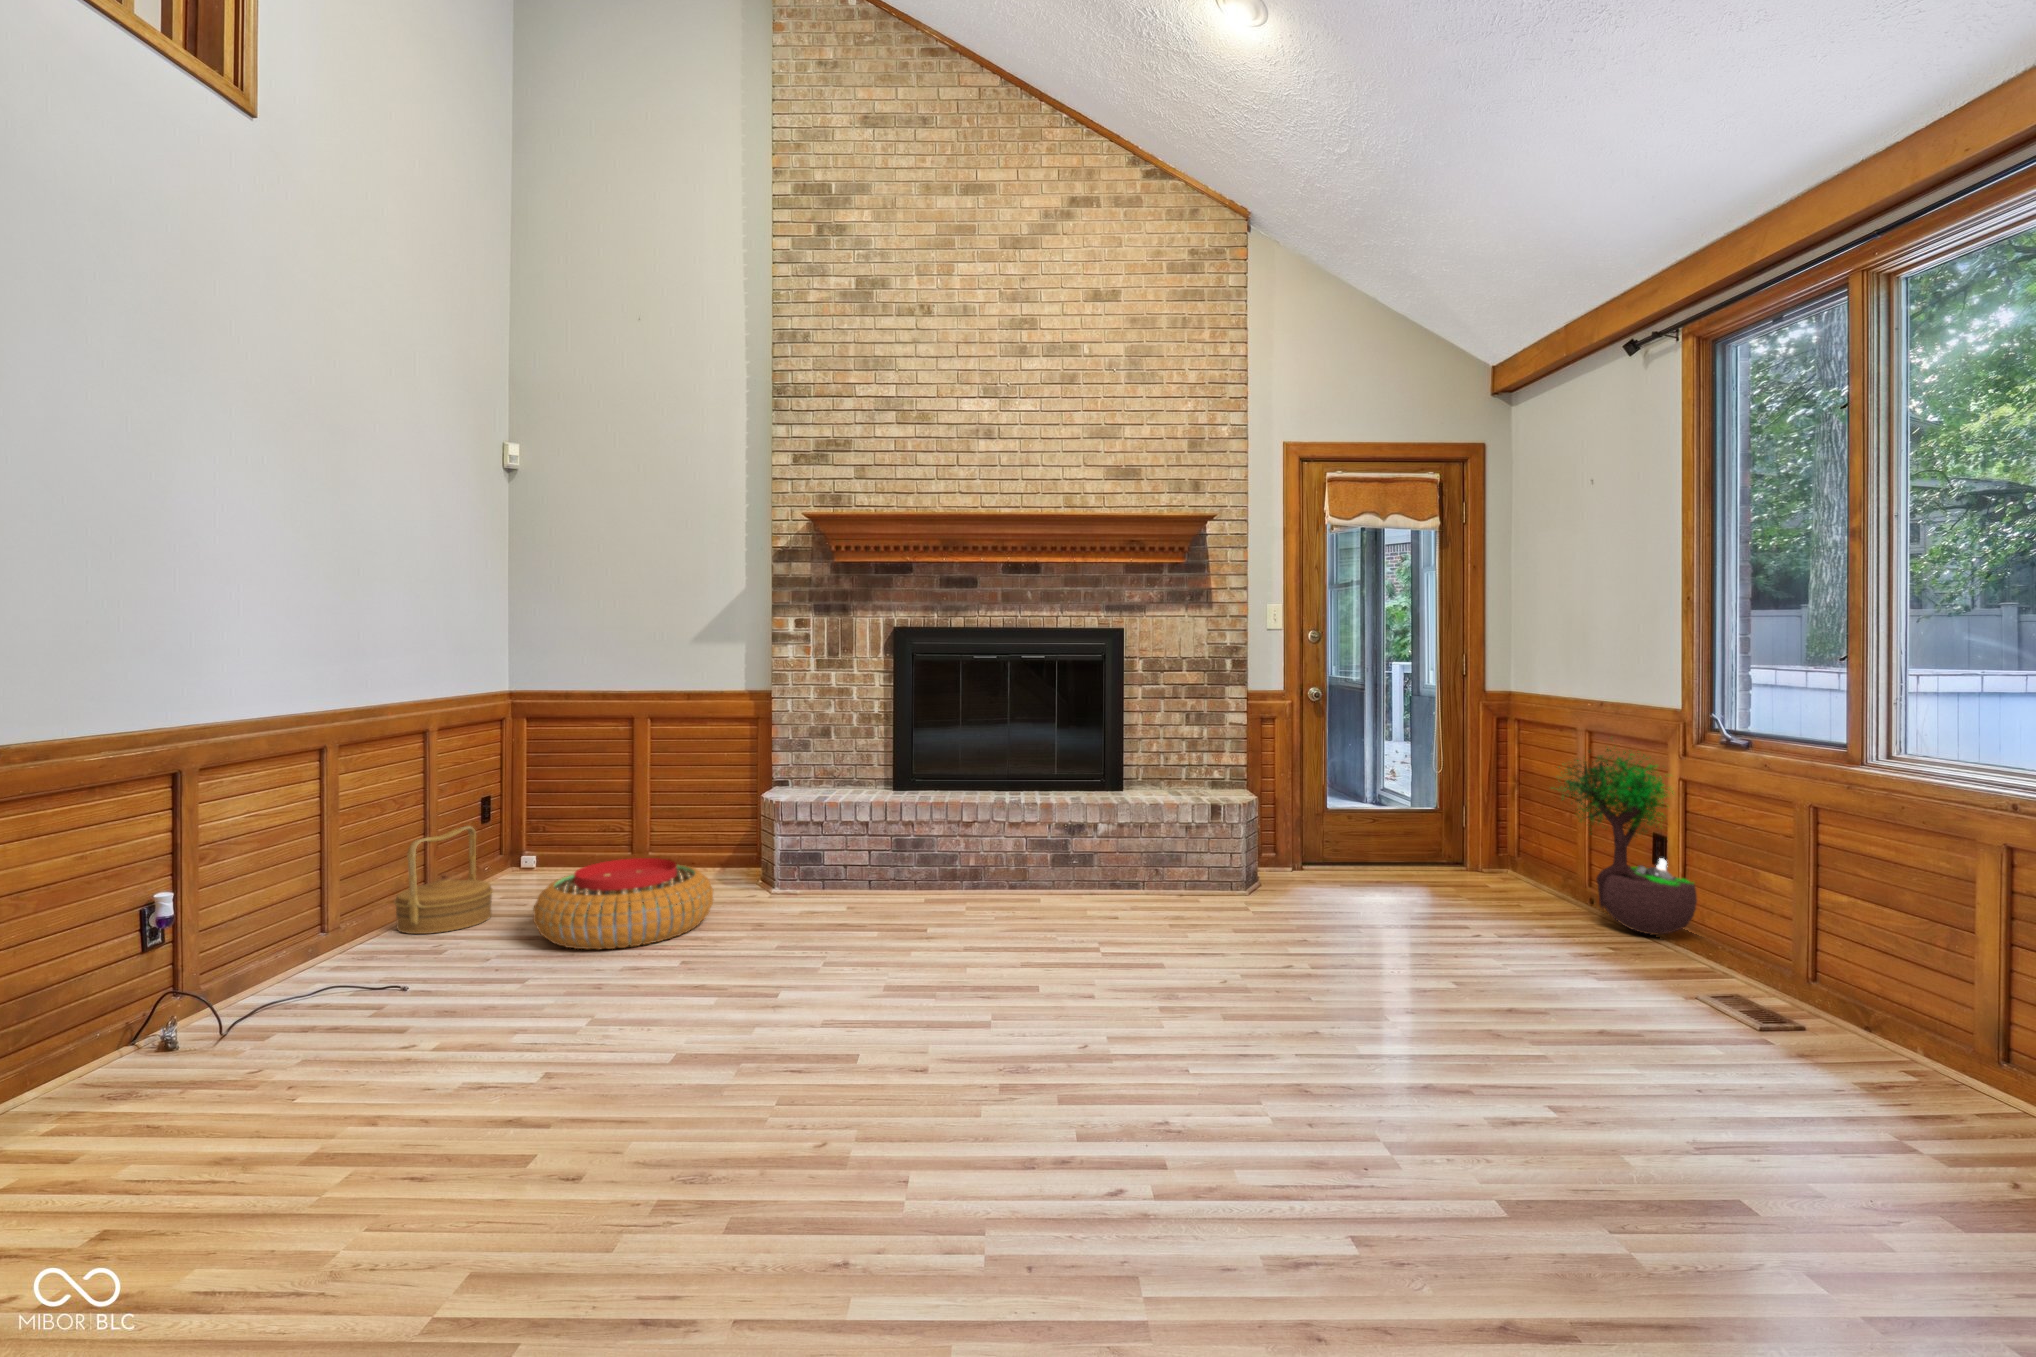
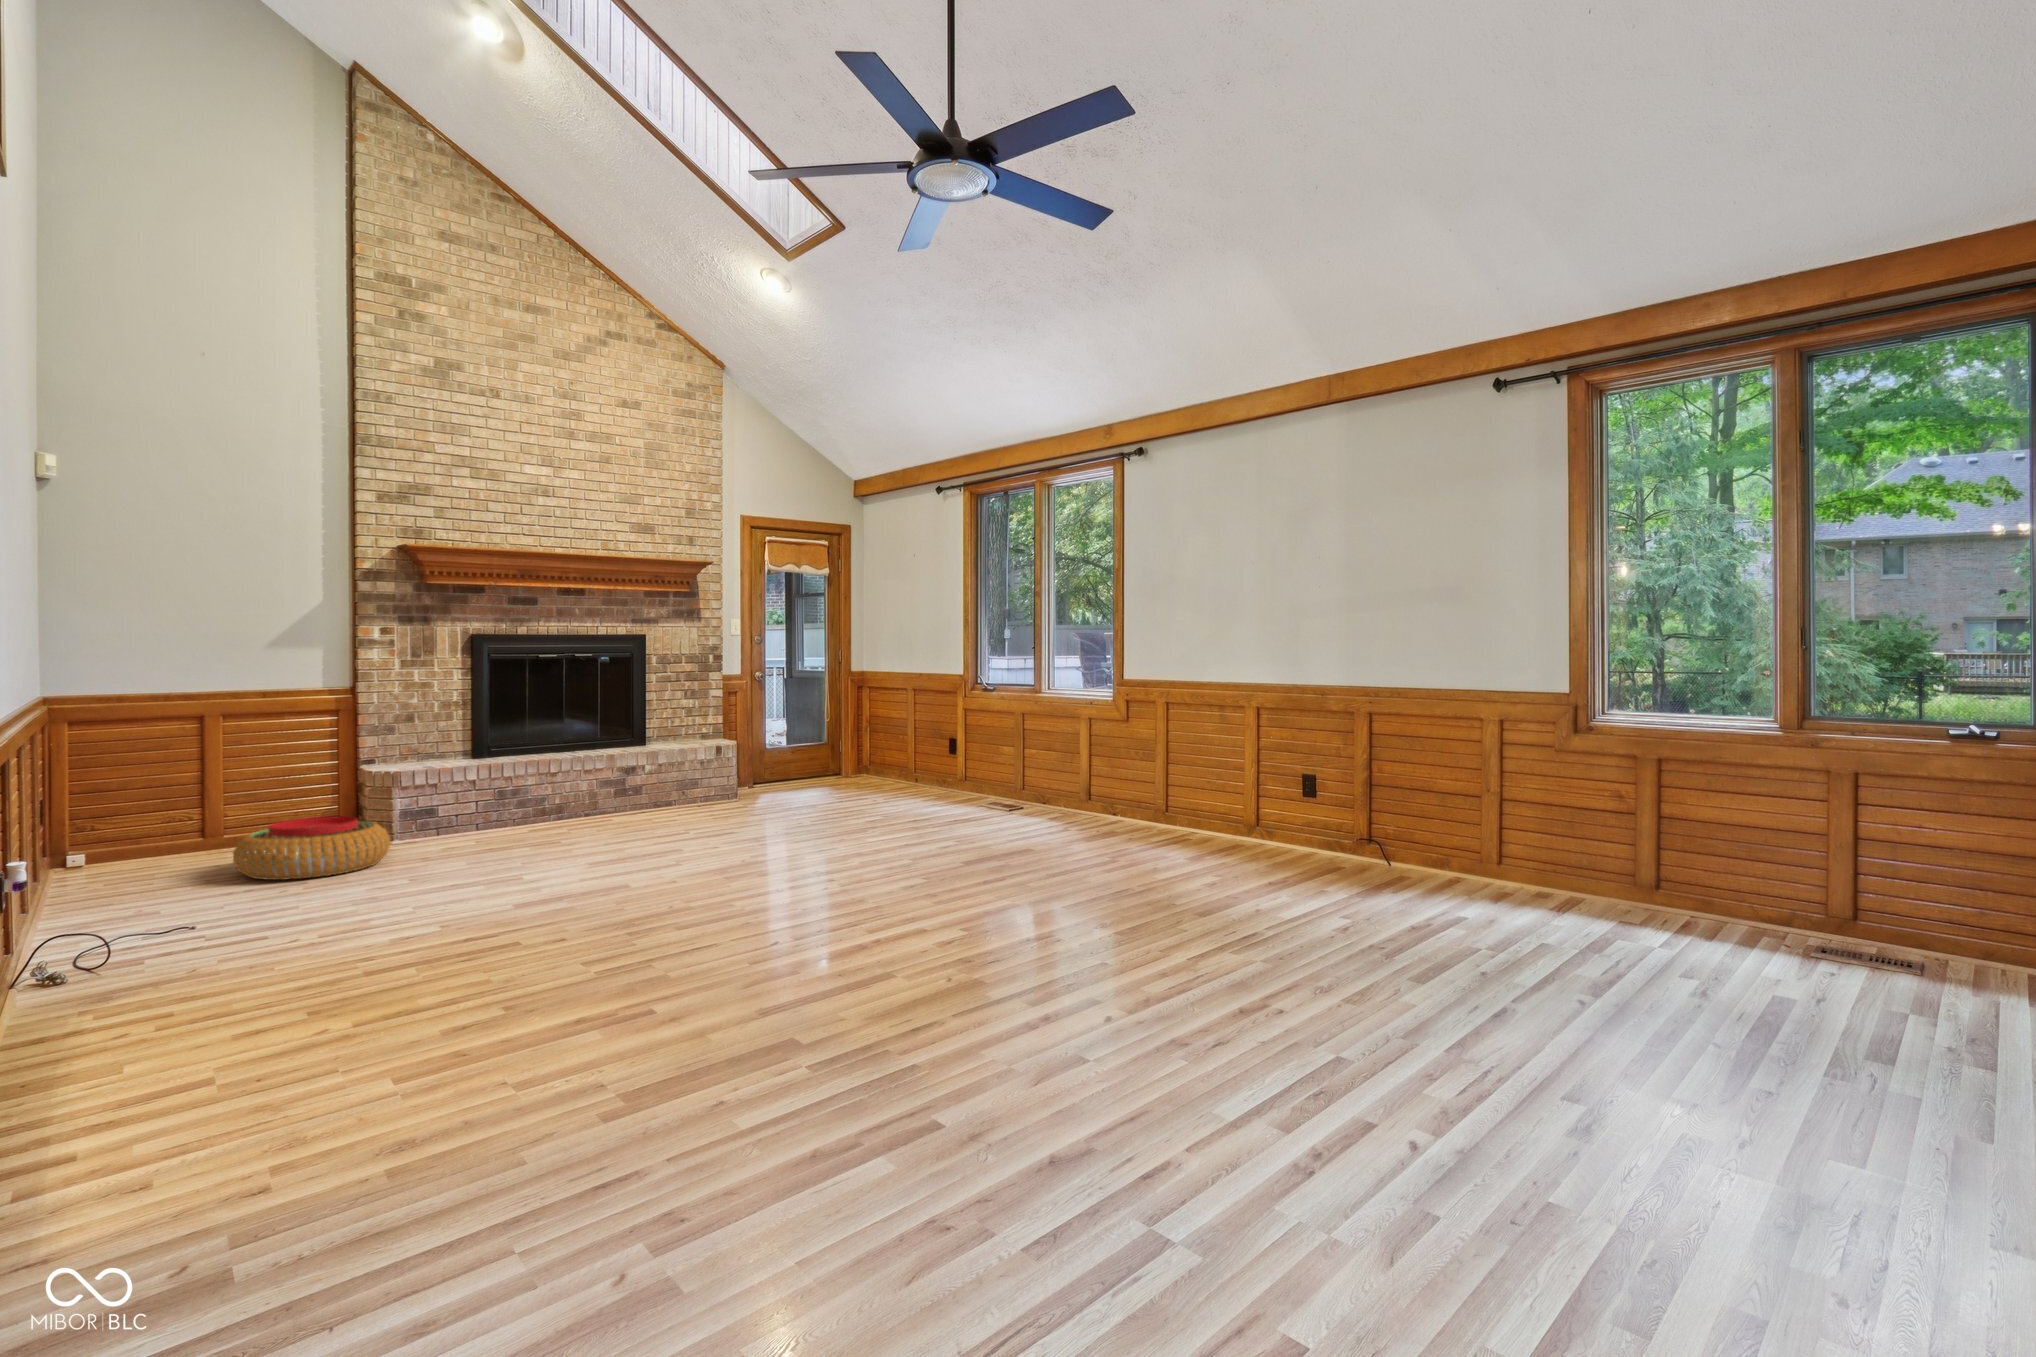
potted tree: present [1551,749,1697,934] -> none [896,696,959,791]
woven basket: present [394,826,493,934] -> none [53,810,154,900]

